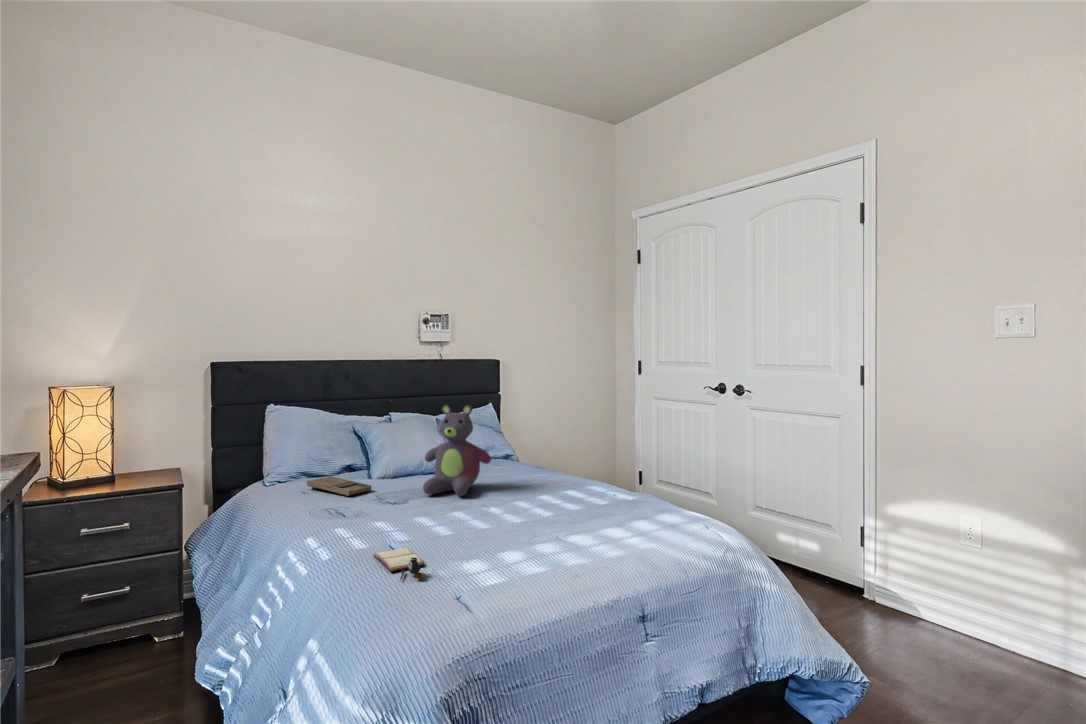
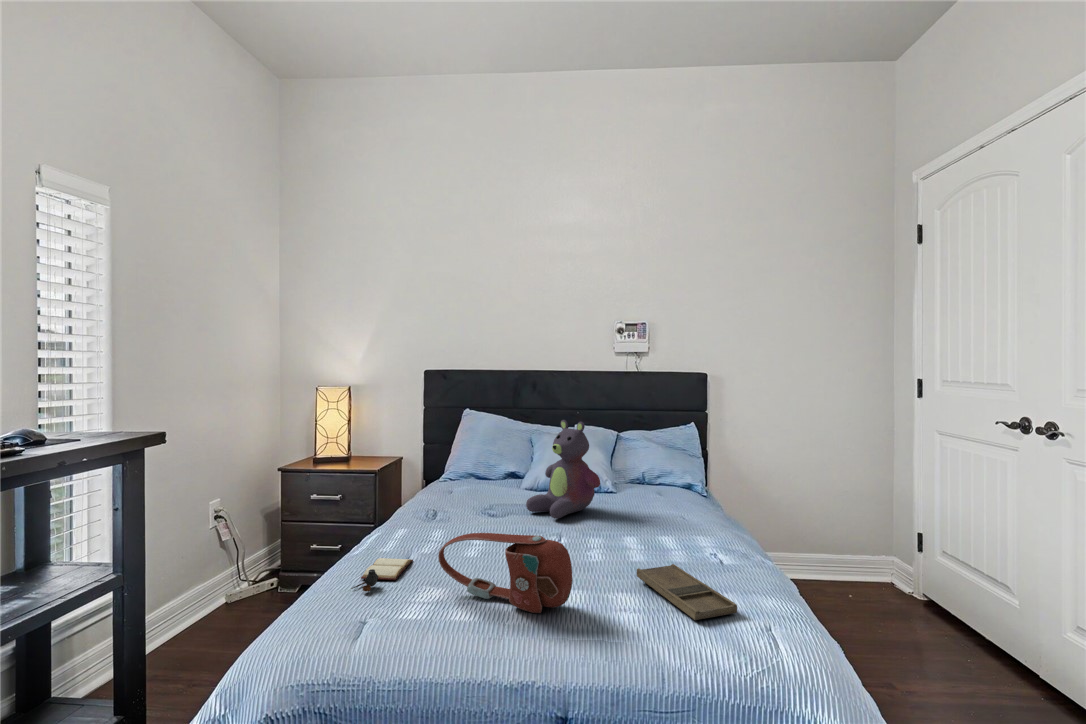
tray: present [307,476,371,496] -> present [637,564,737,620]
handbag: none [478,494,603,558] -> present [438,533,572,613]

